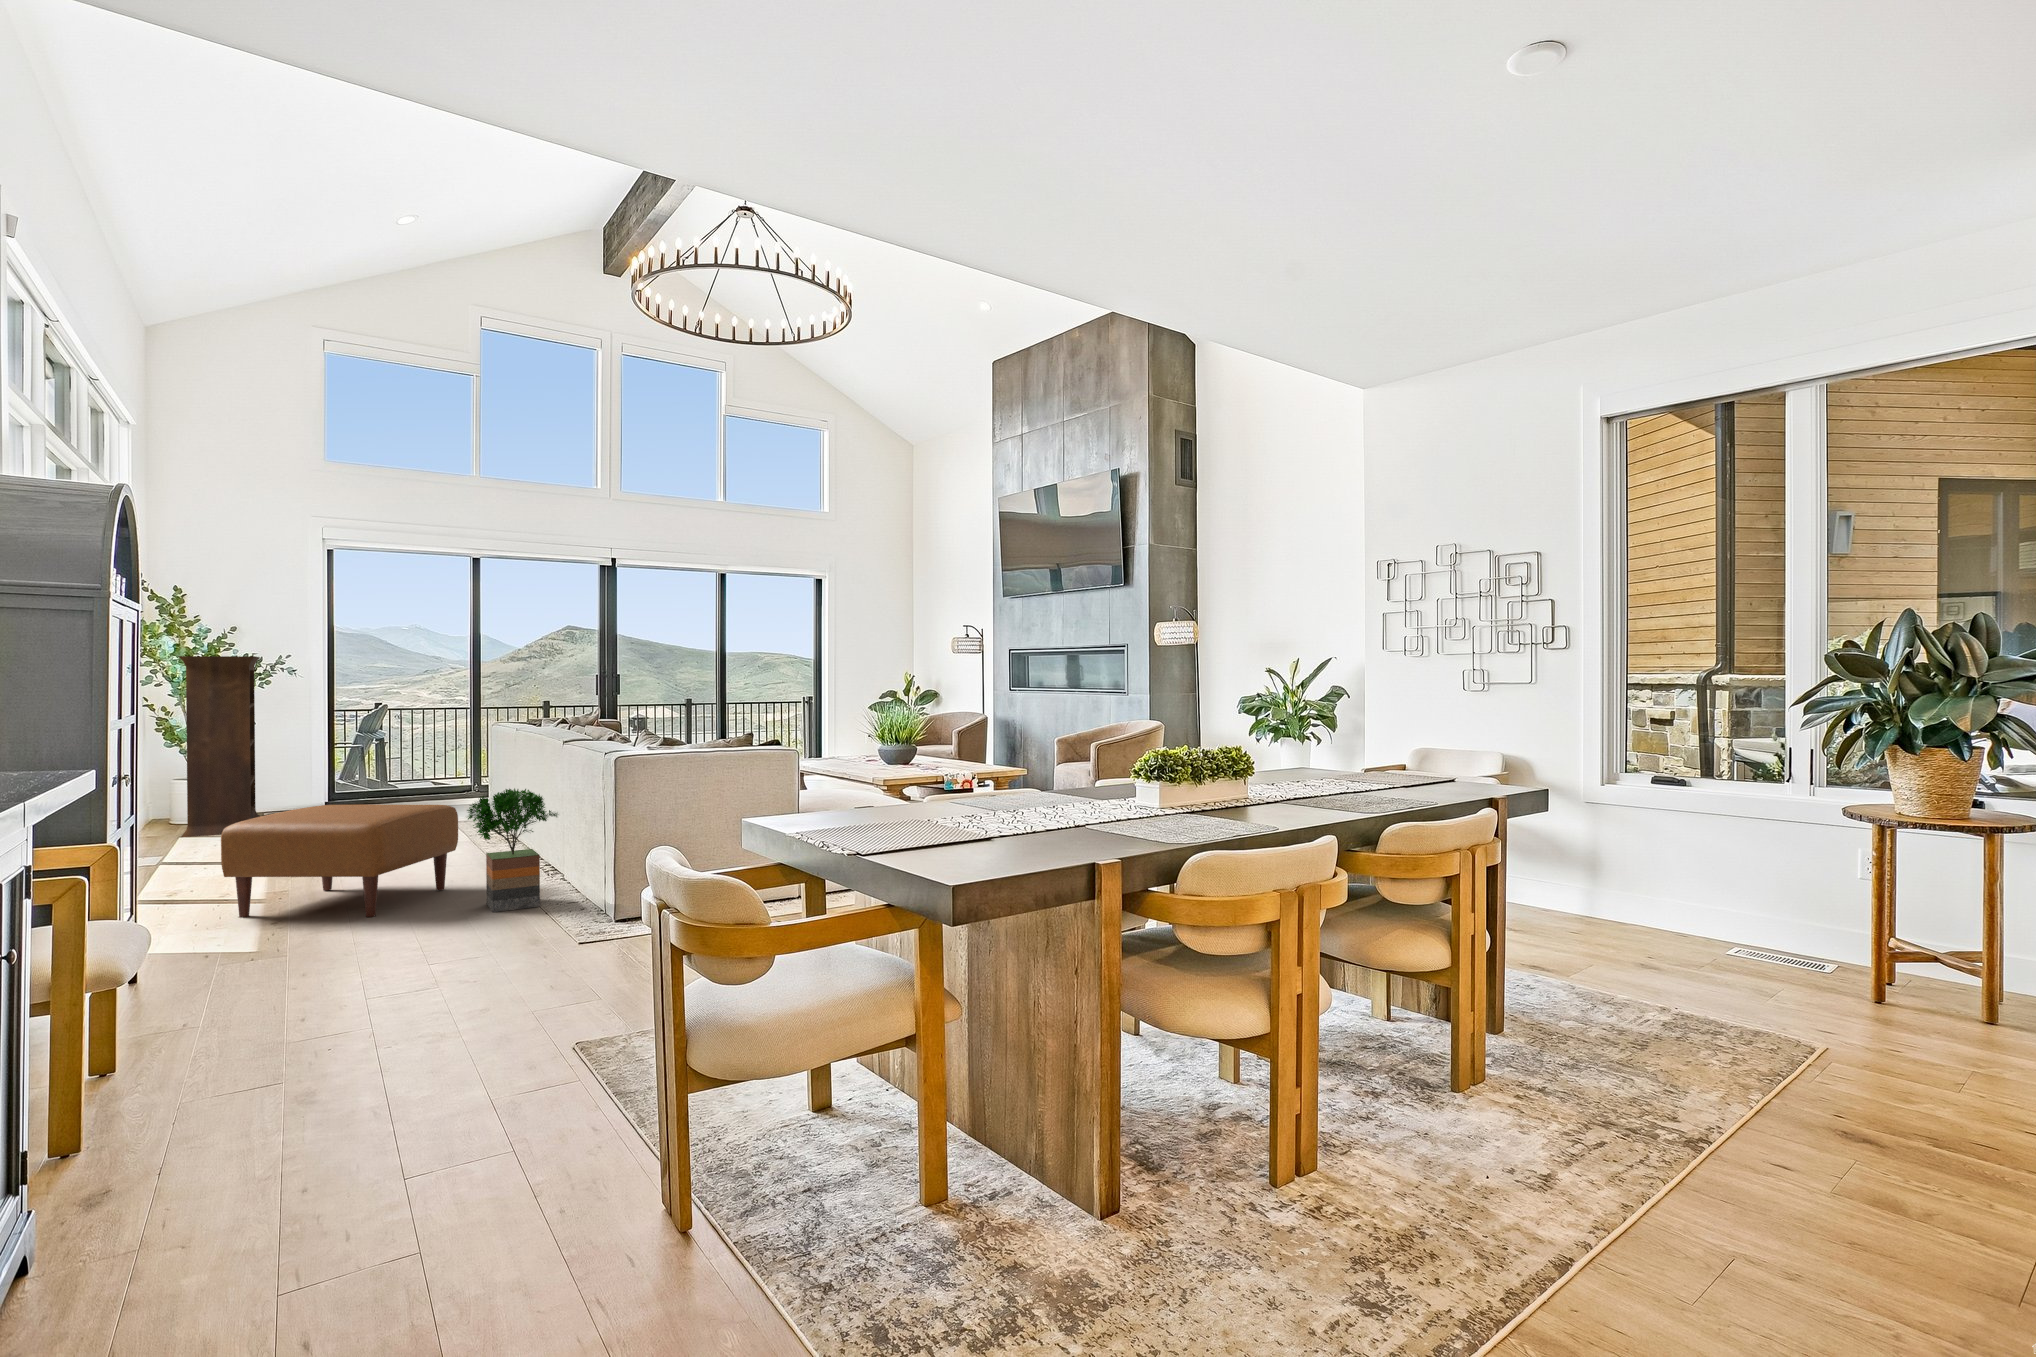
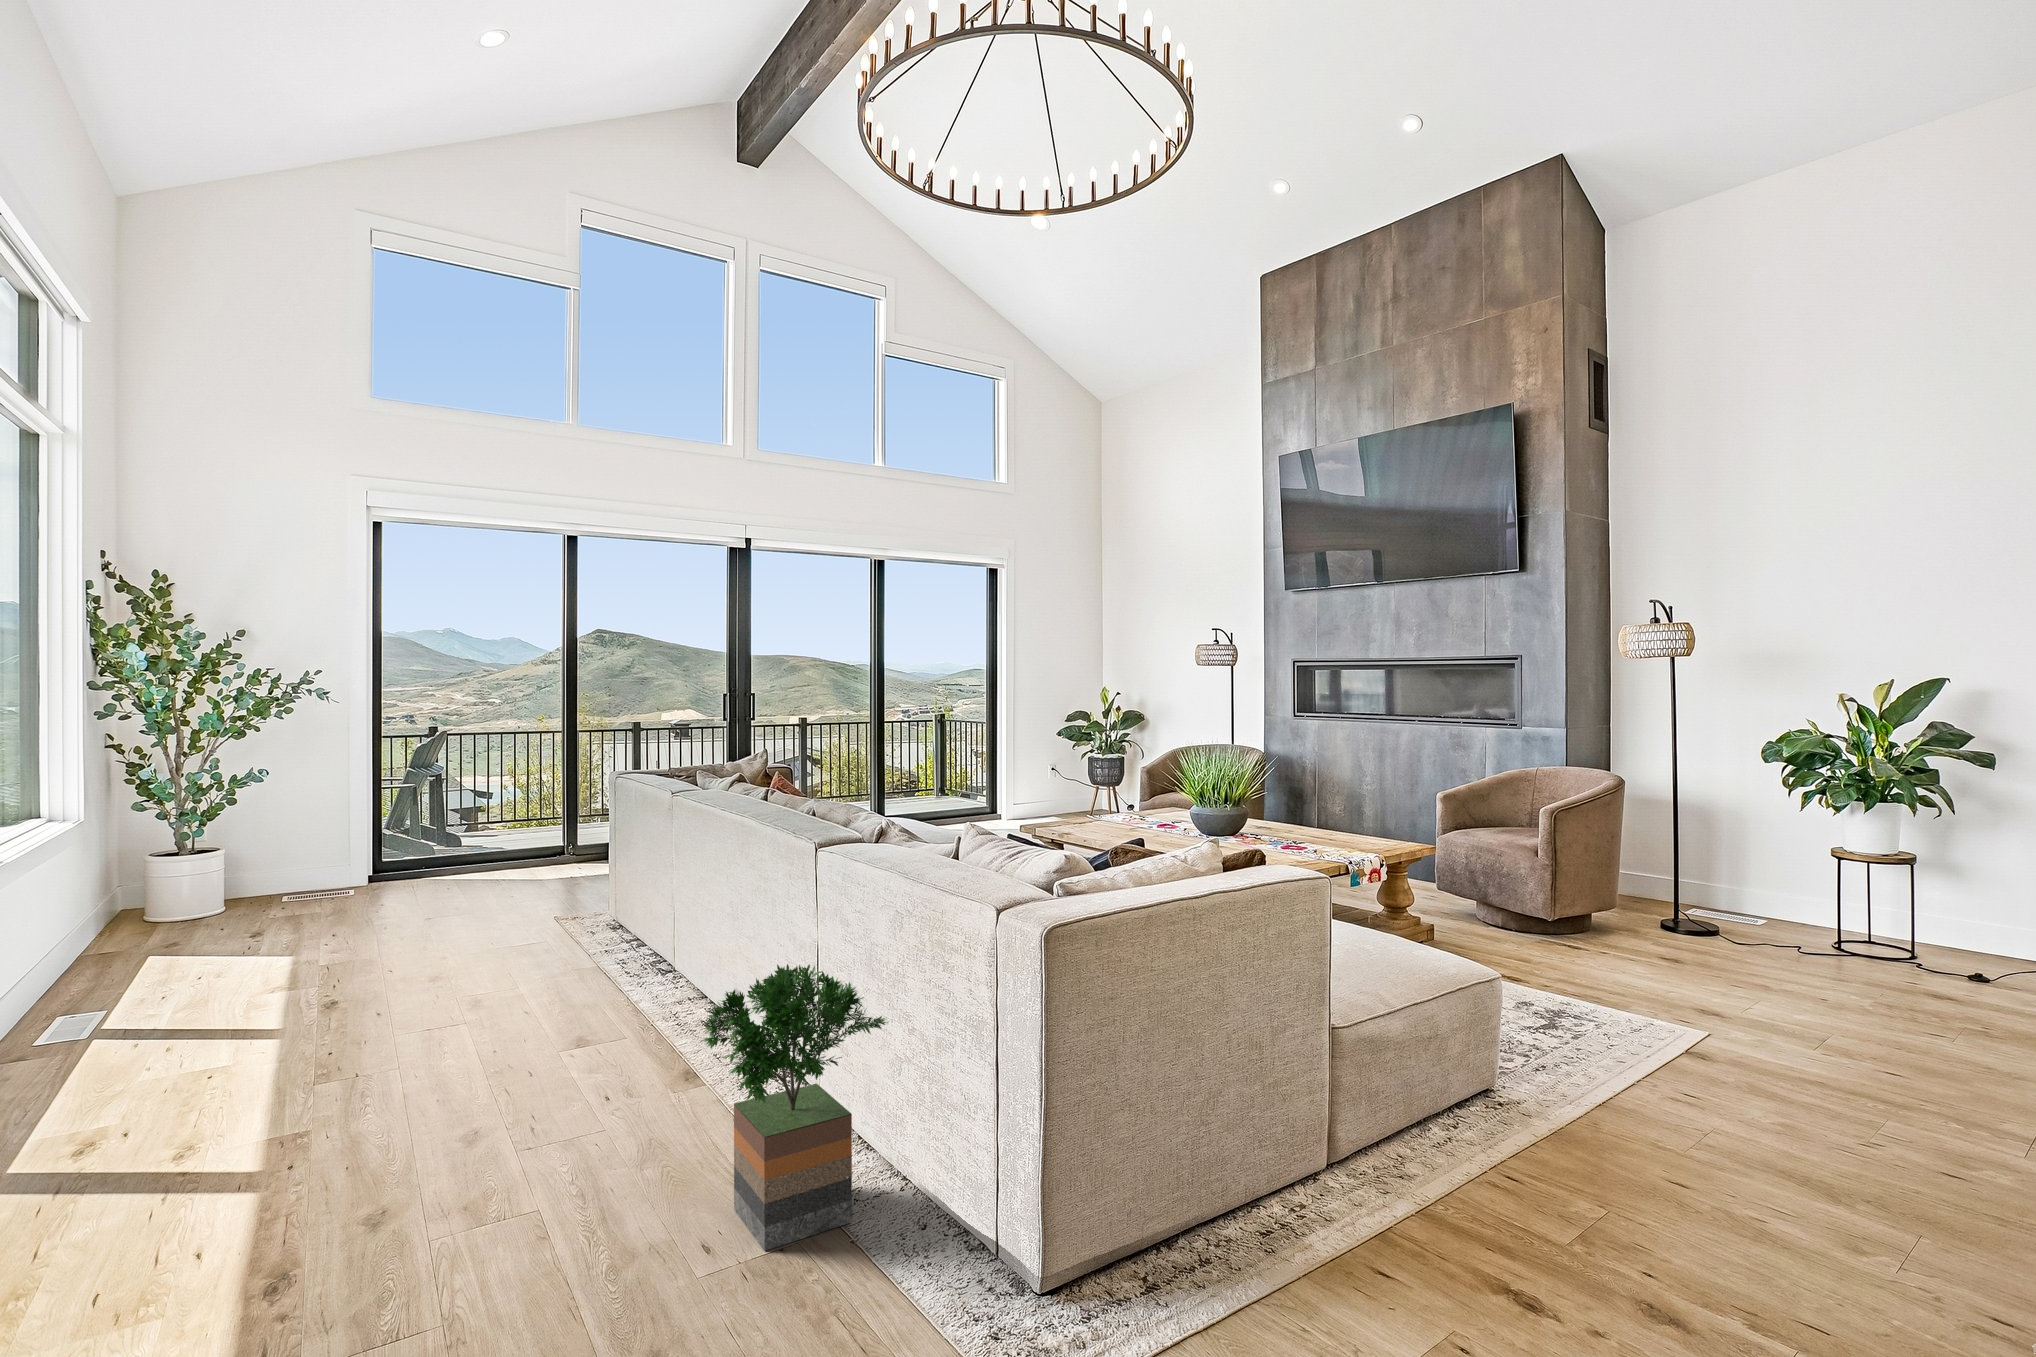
bookcase: present [178,656,260,837] -> none [148,674,278,959]
ottoman: present [221,805,458,917] -> none [175,977,648,1275]

